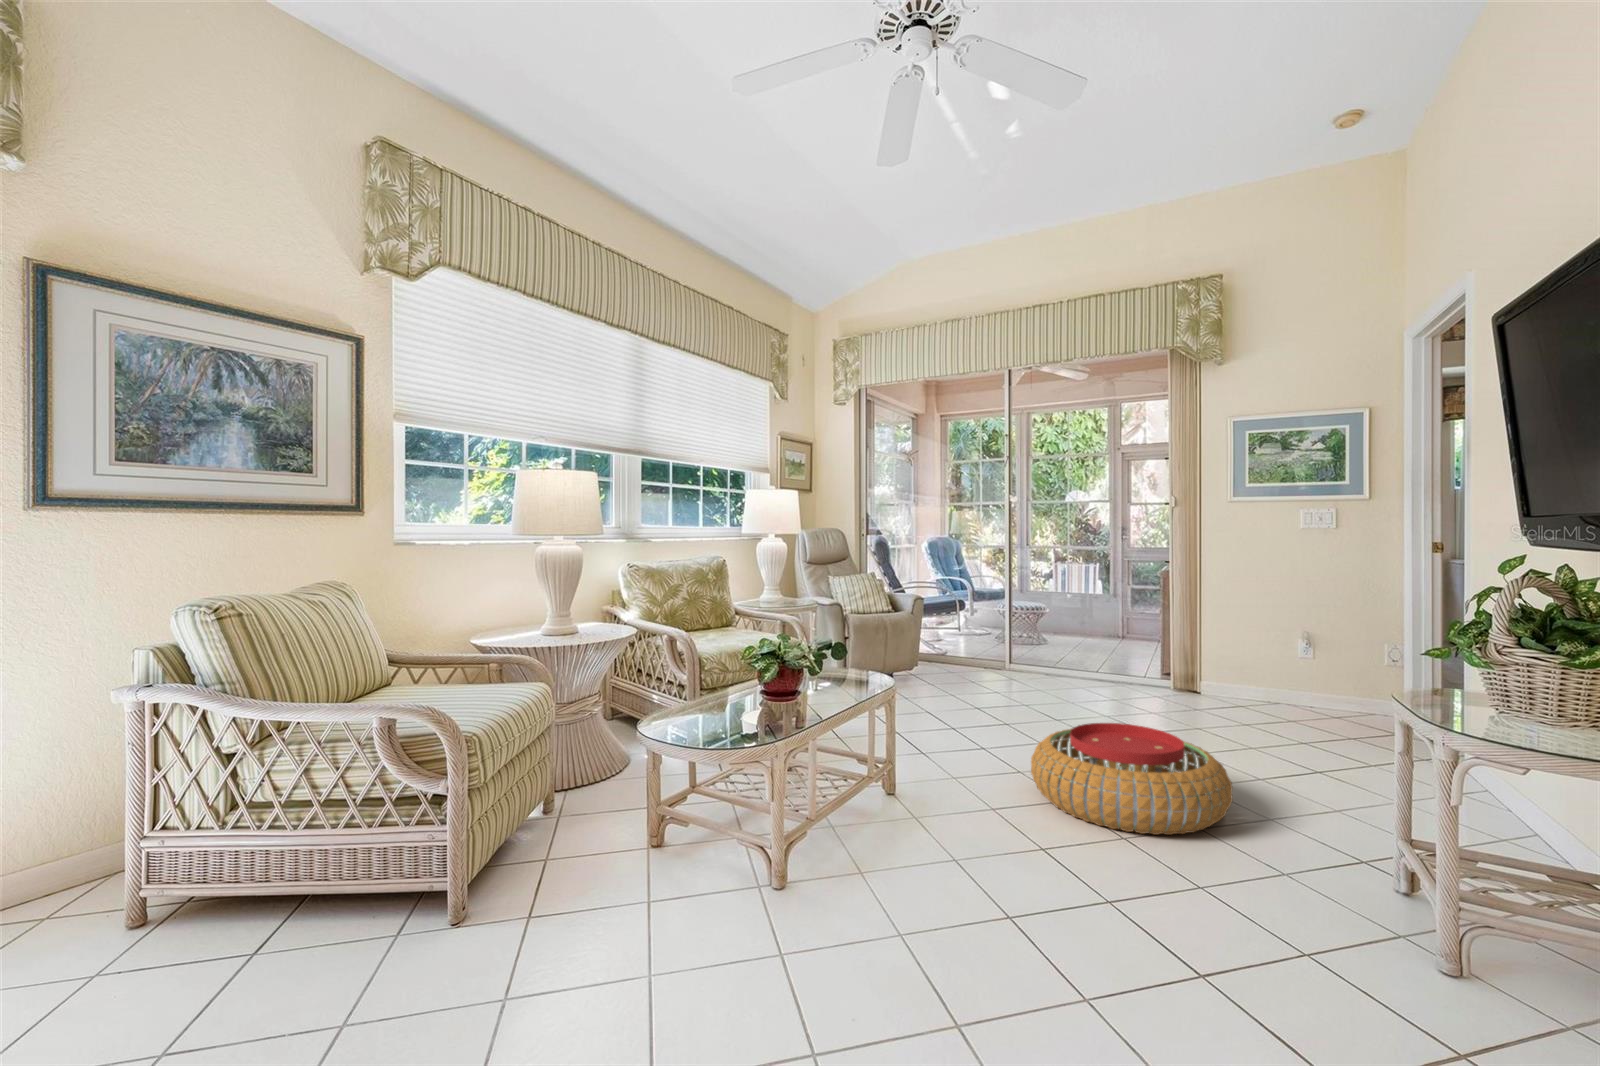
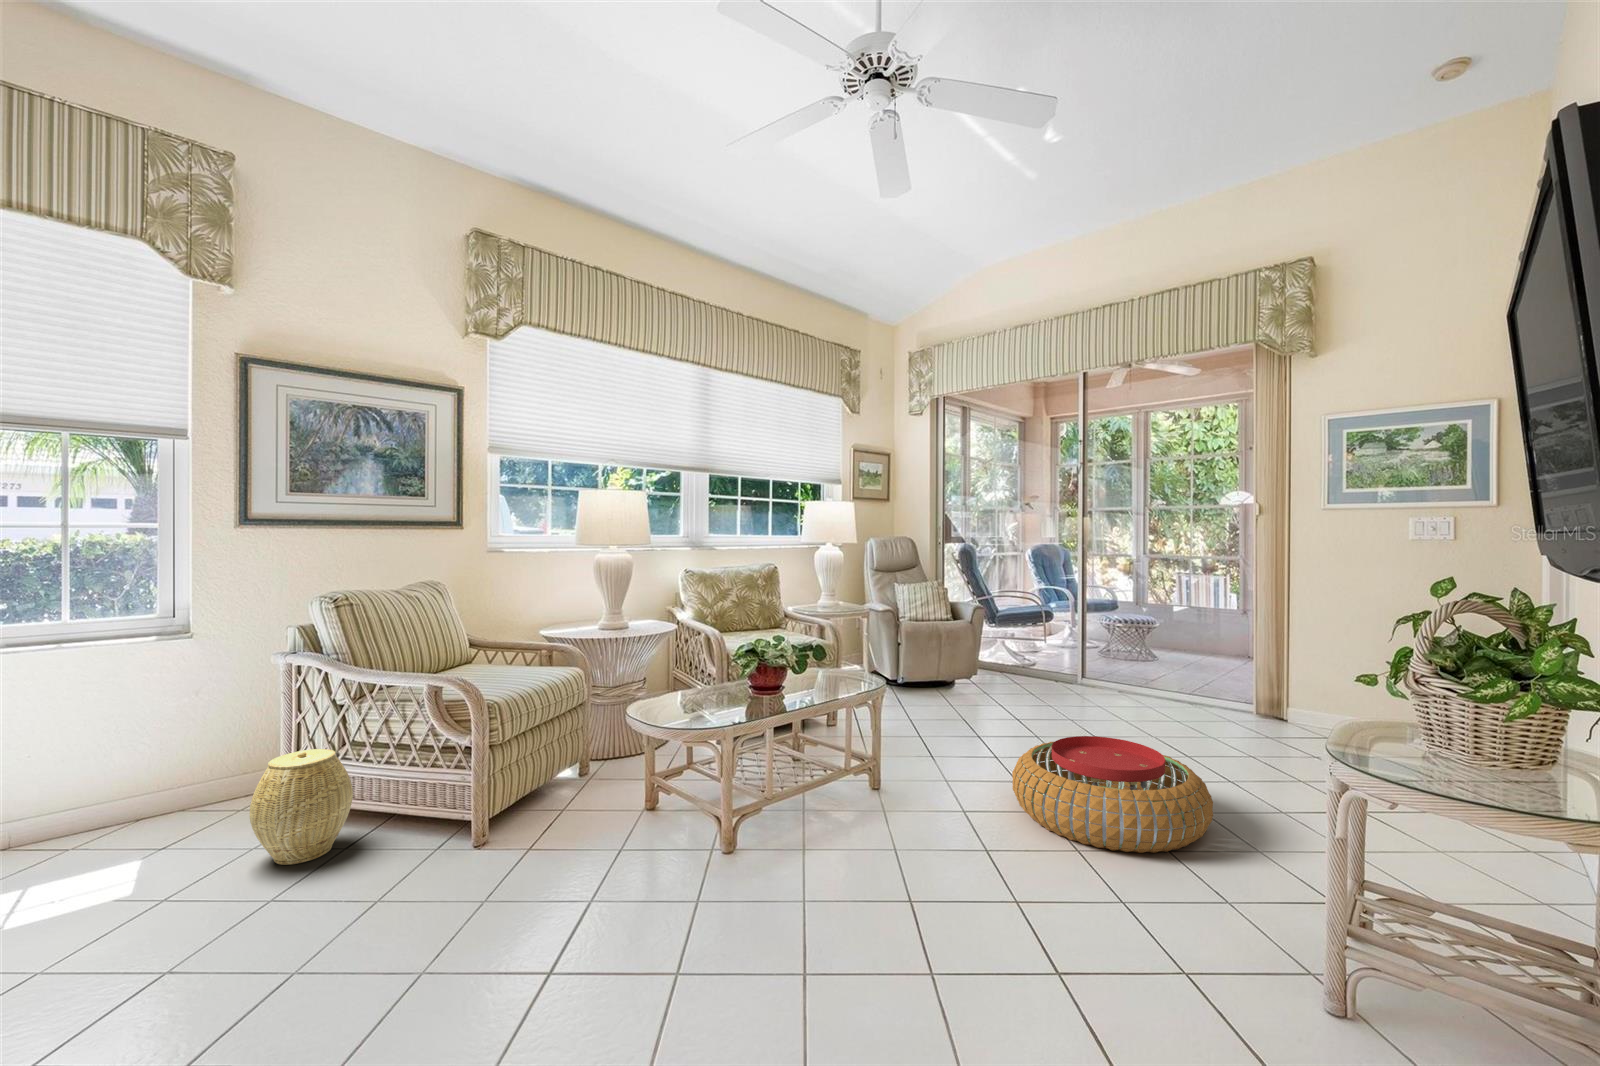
woven basket: none [105,817,265,992] -> present [250,749,353,865]

